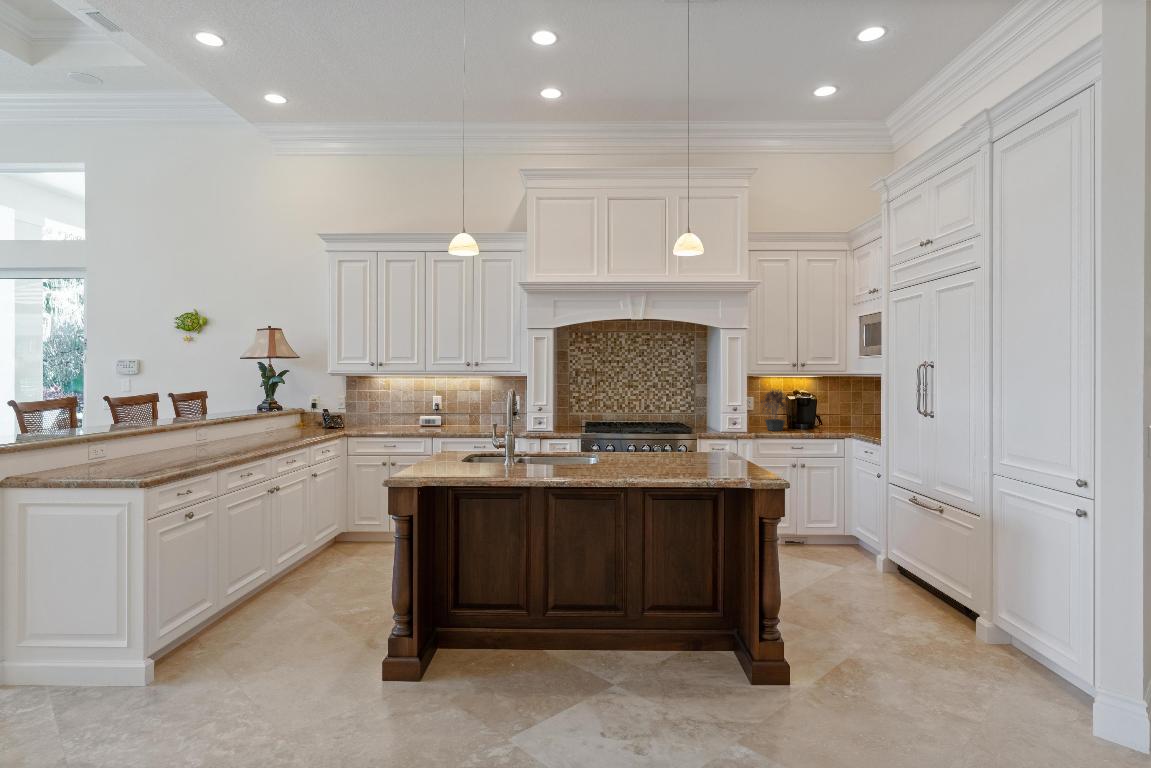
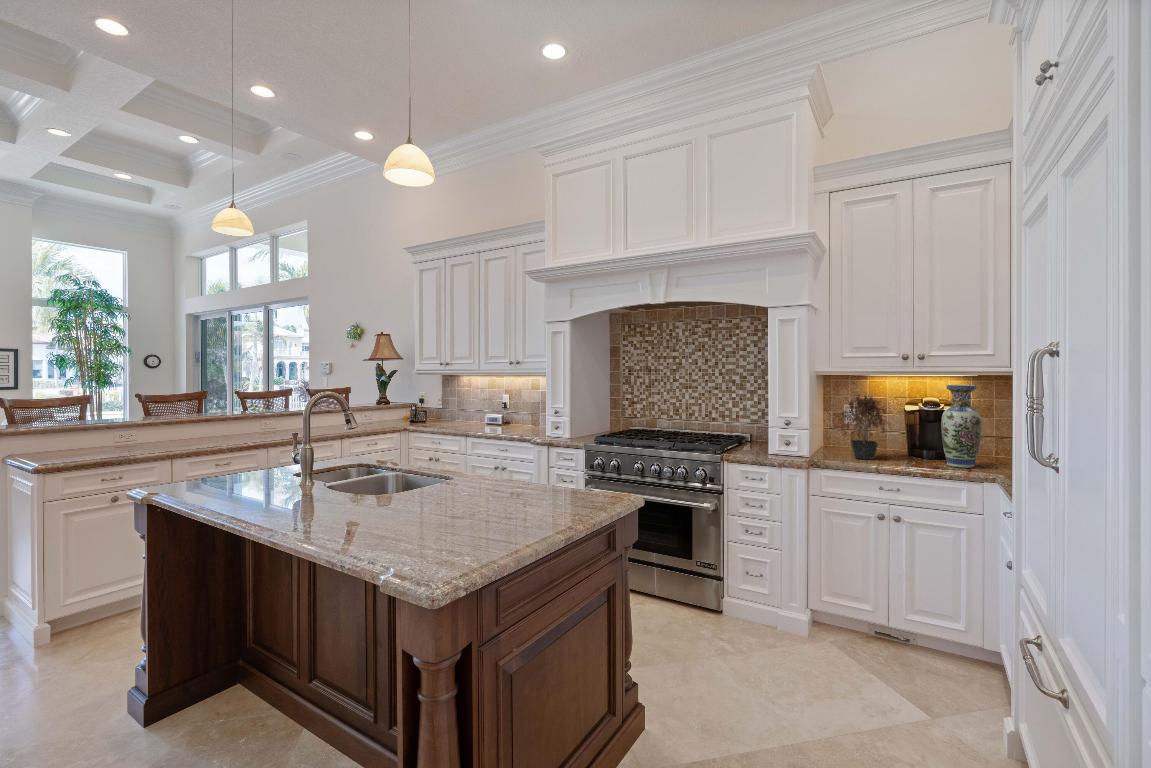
vase: none [818,382,839,431] -> present [941,385,981,468]

